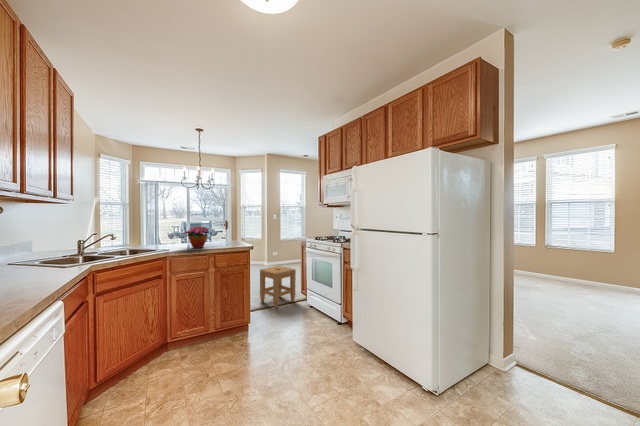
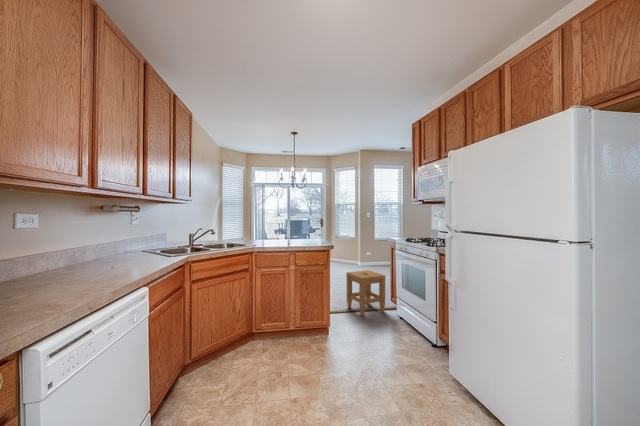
flower arrangement: present [183,226,210,248] -> none [264,224,296,246]

